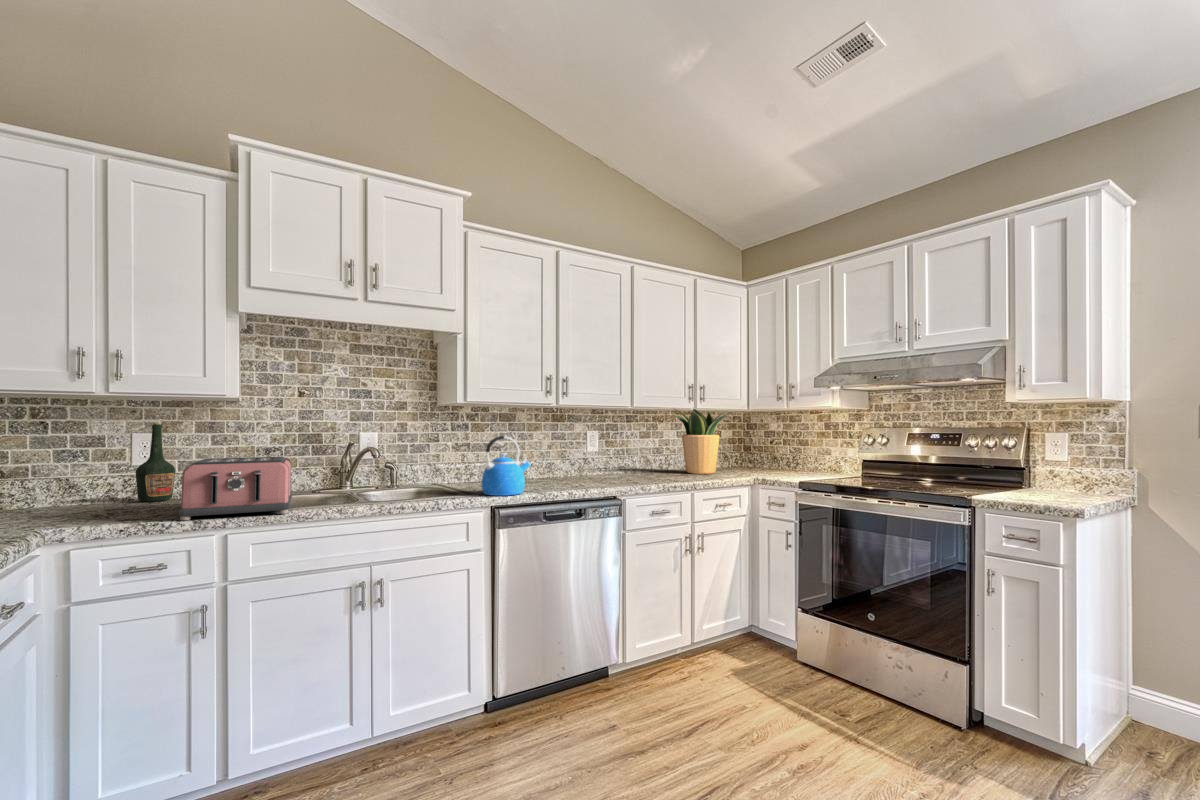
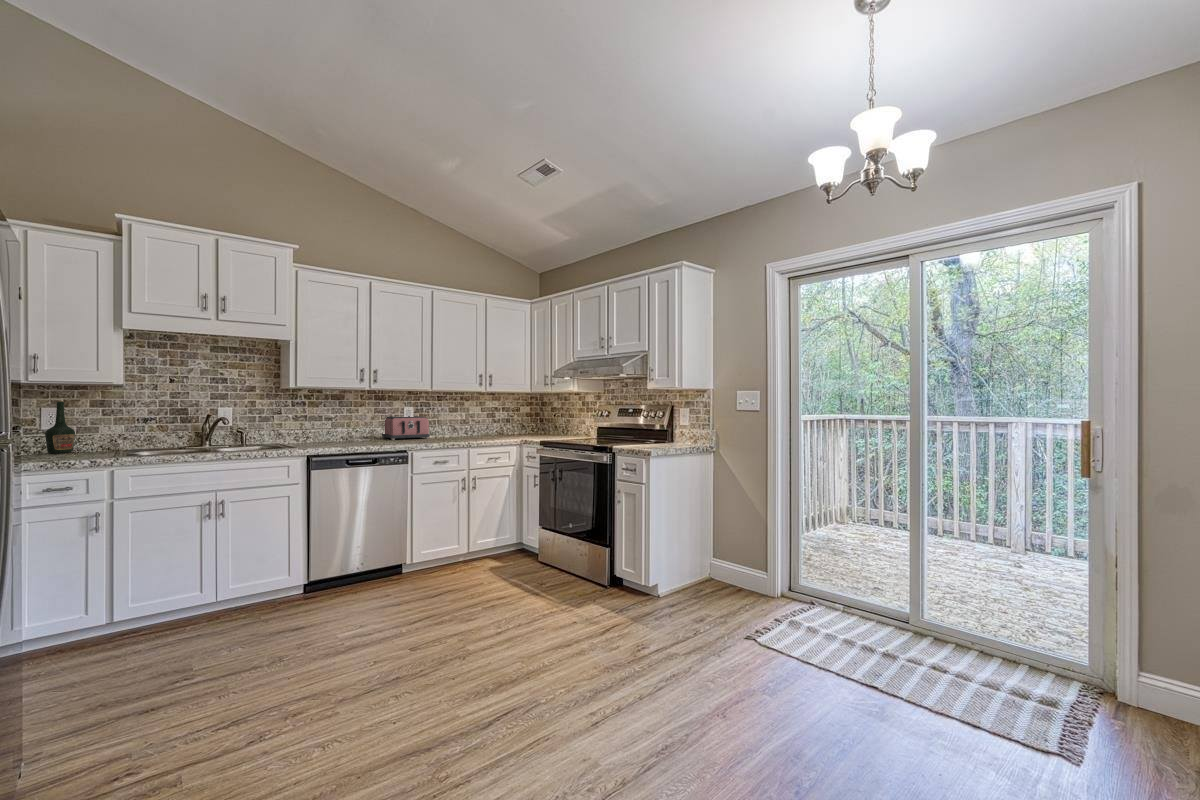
potted plant: present [673,408,730,474] -> none [467,391,508,438]
kettle: present [482,436,531,496] -> none [302,410,340,449]
toaster: present [178,457,292,520] -> present [382,416,430,440]

